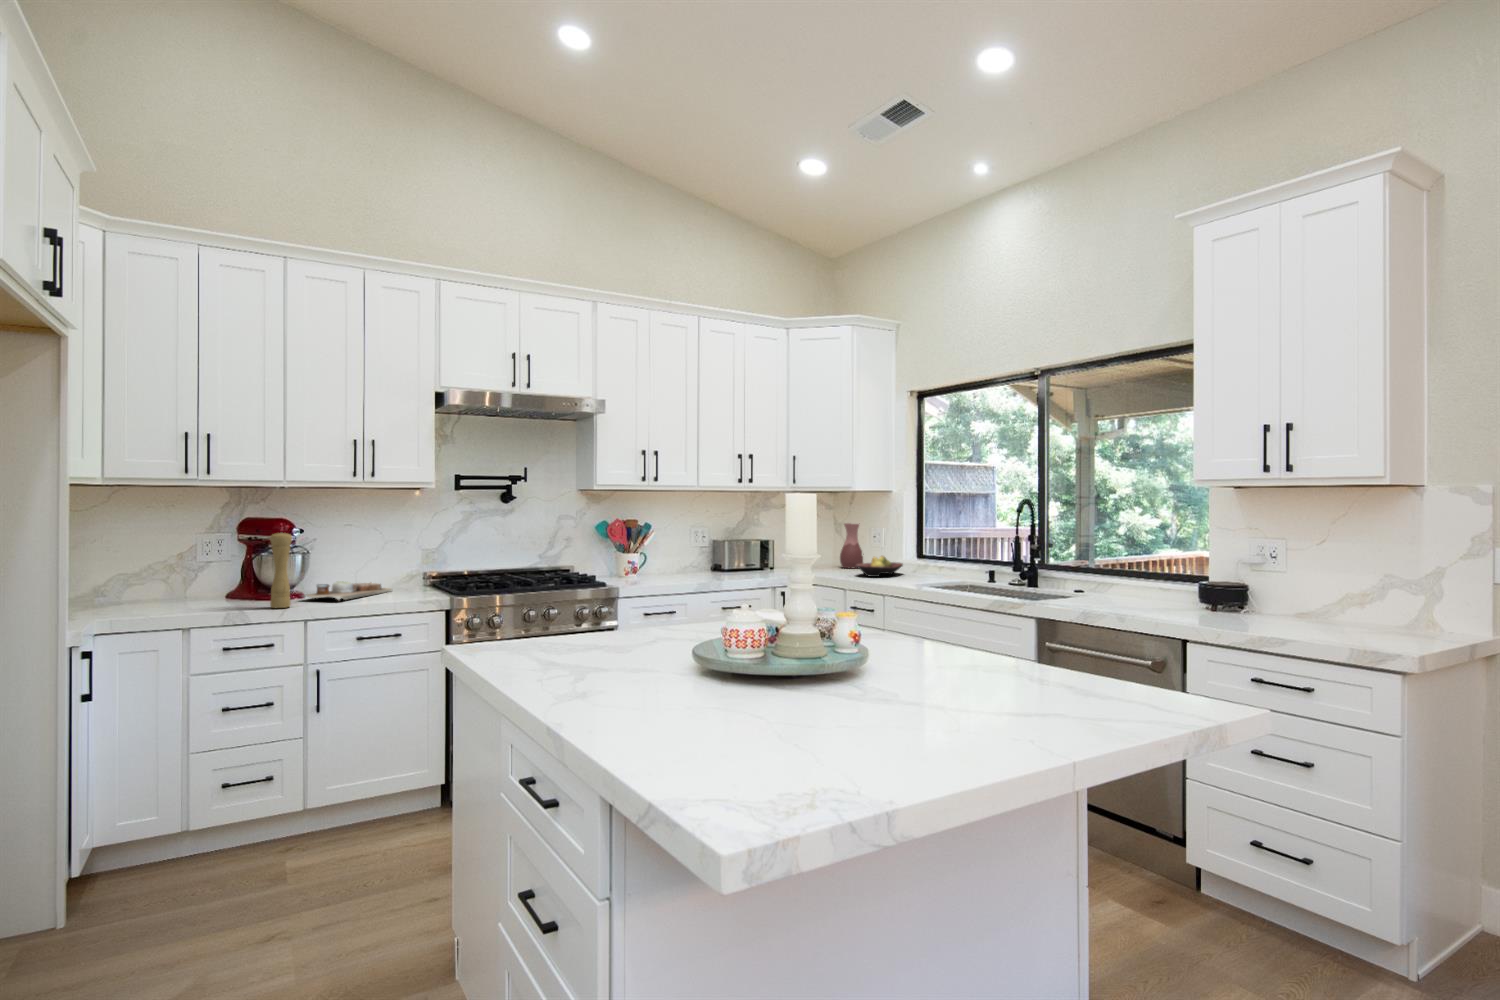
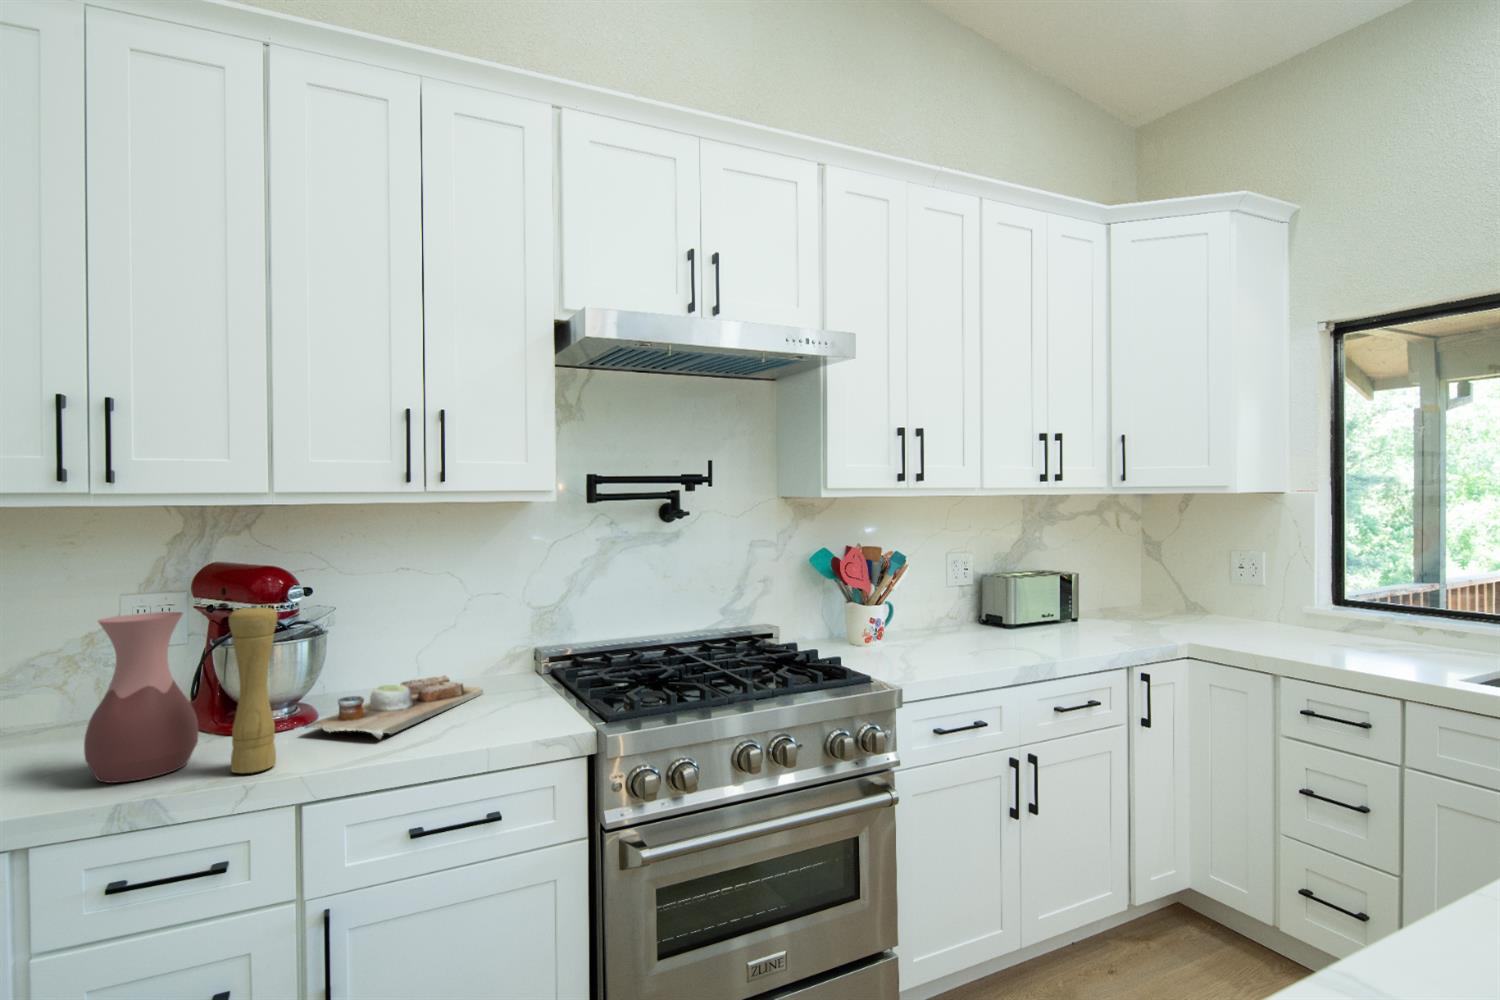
vase: present [840,523,863,569] -> present [84,612,198,783]
fruit bowl: present [856,556,903,577] -> none [1244,604,1329,644]

